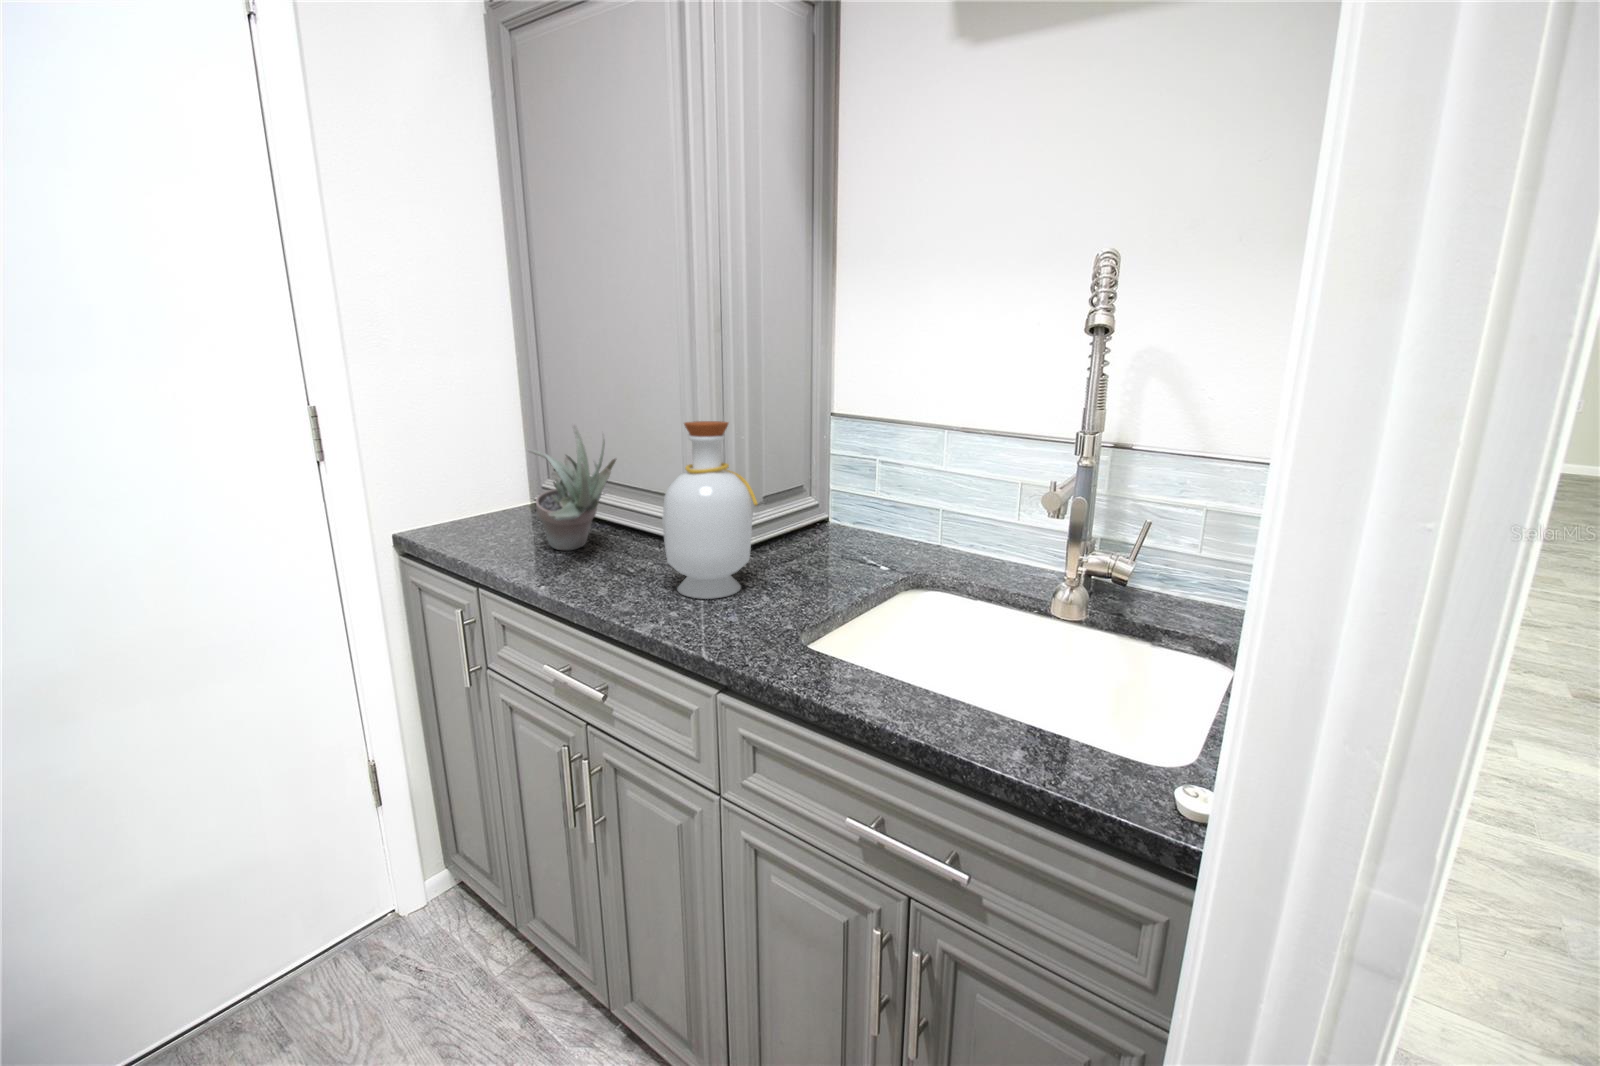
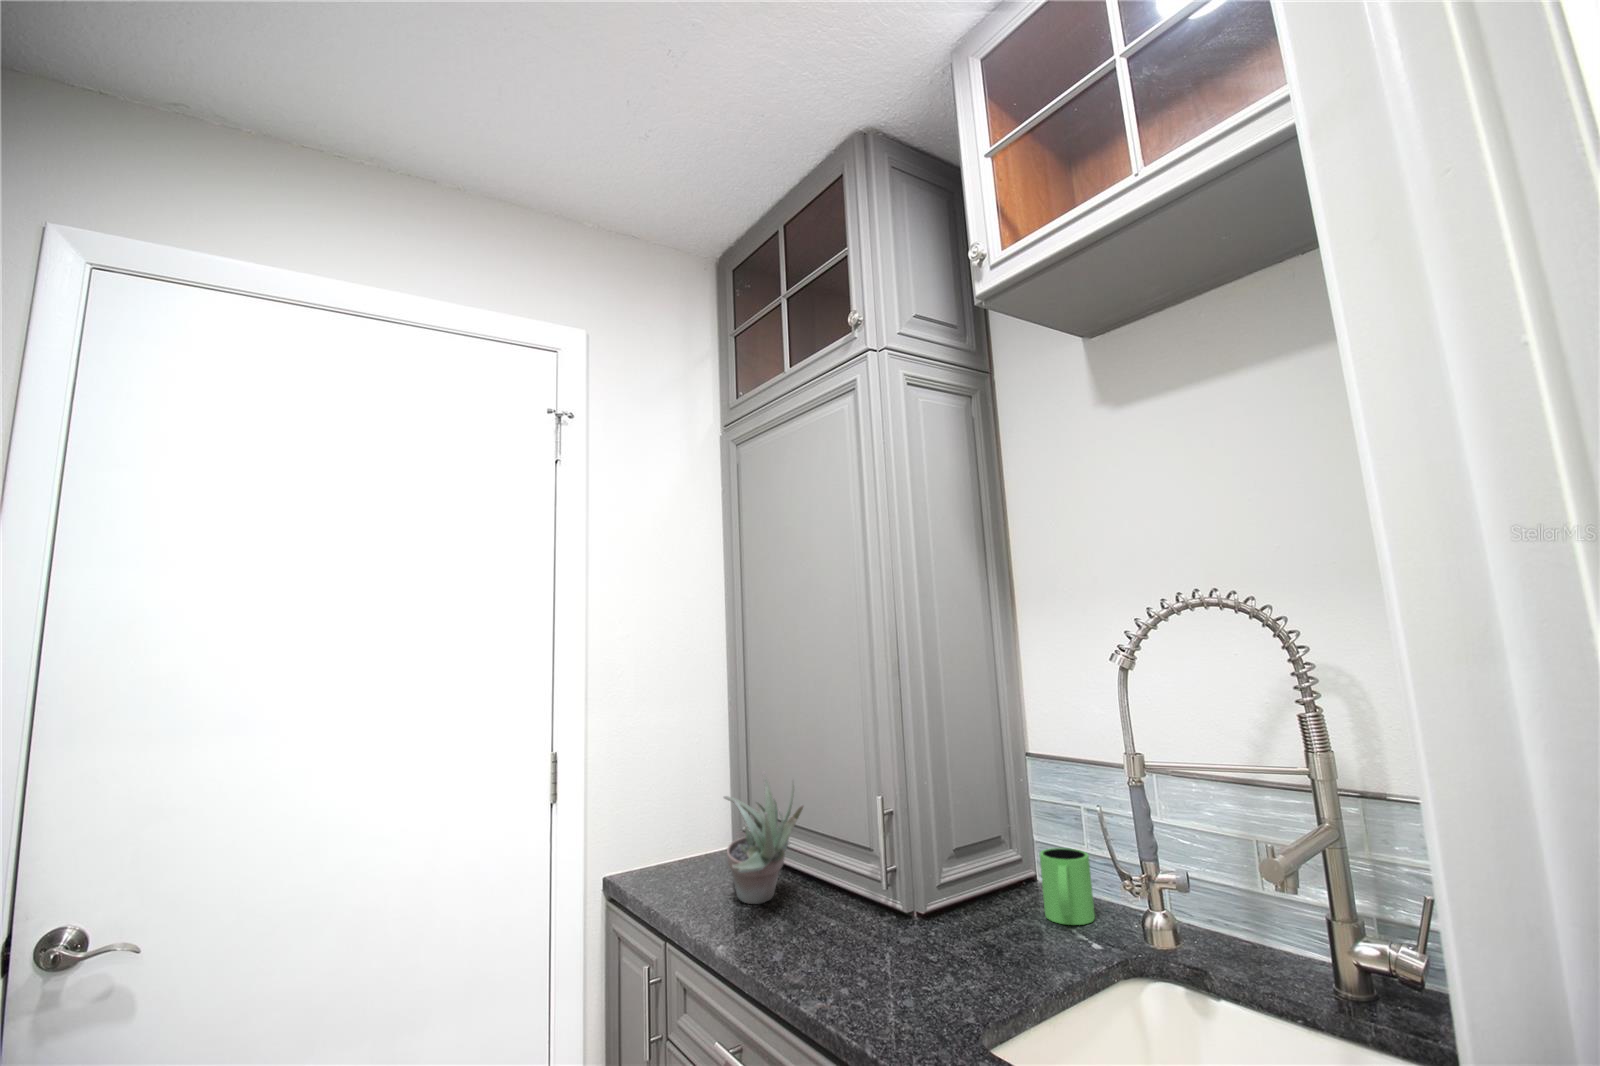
bottle: present [662,421,758,599] -> none [838,771,935,974]
mug: none [840,494,883,554] -> present [1040,848,1095,925]

